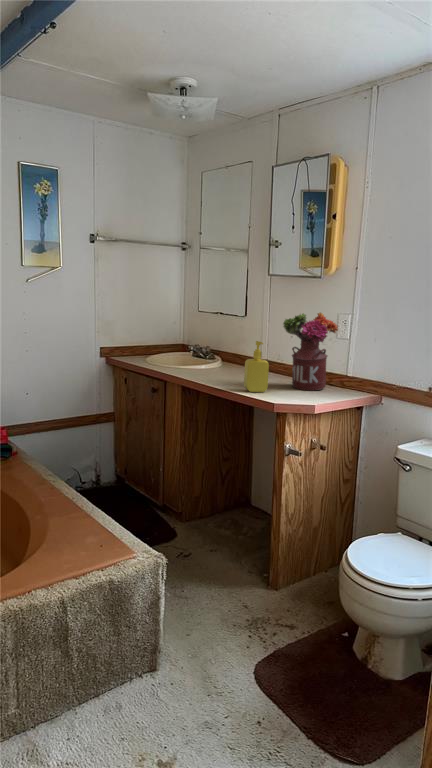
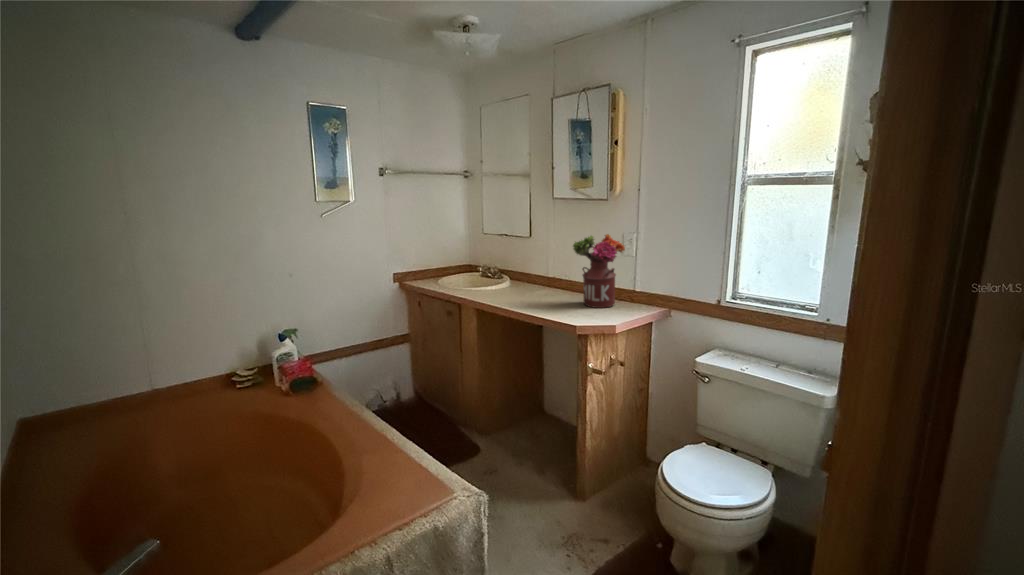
soap dispenser: present [244,341,269,392] -> none [541,265,564,314]

